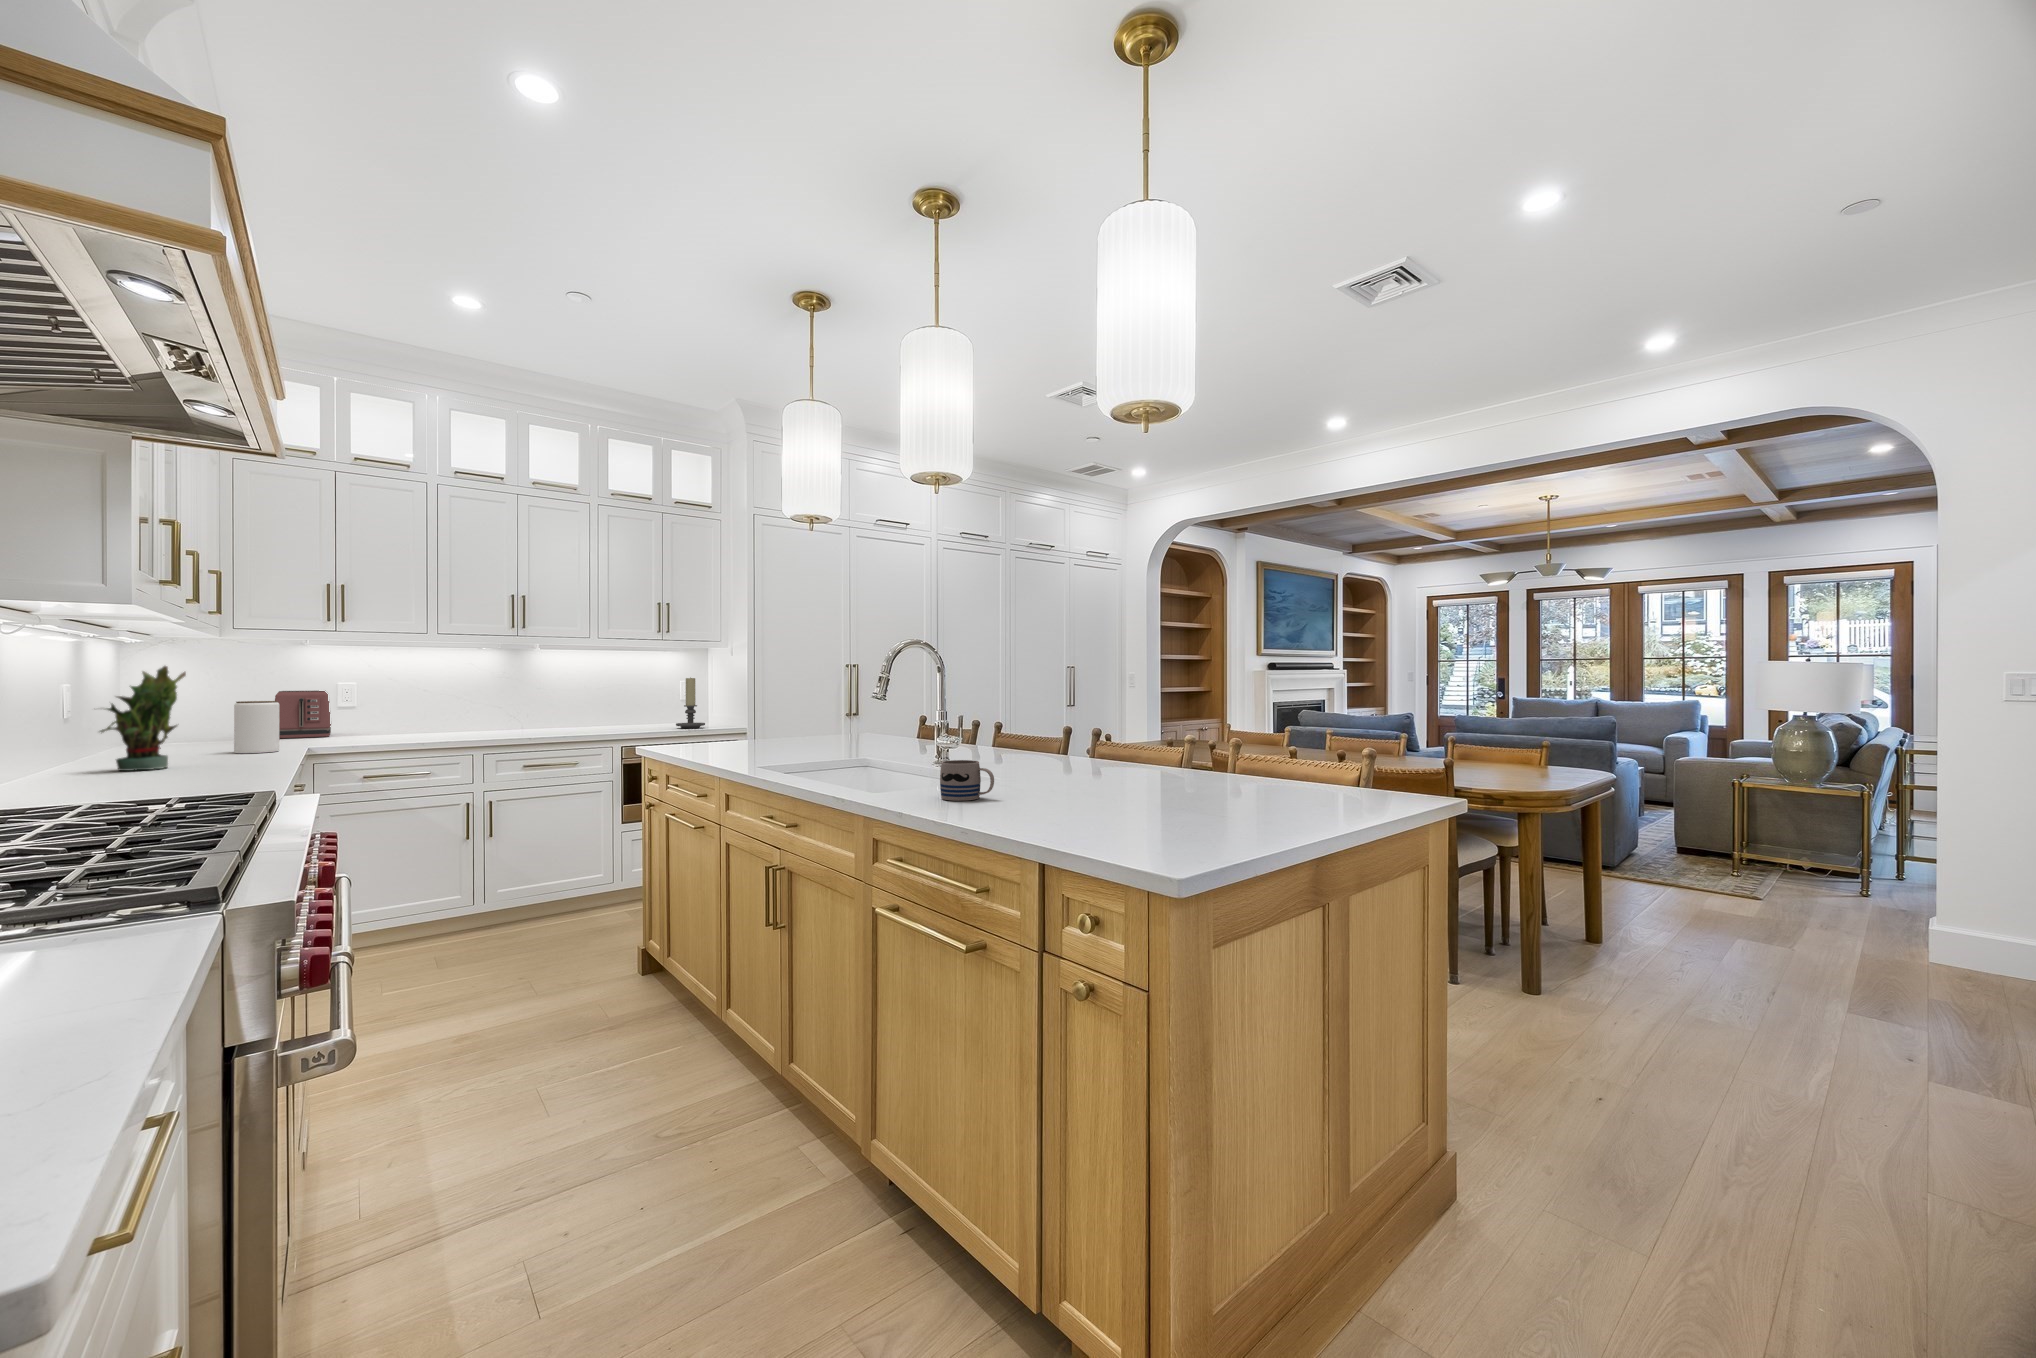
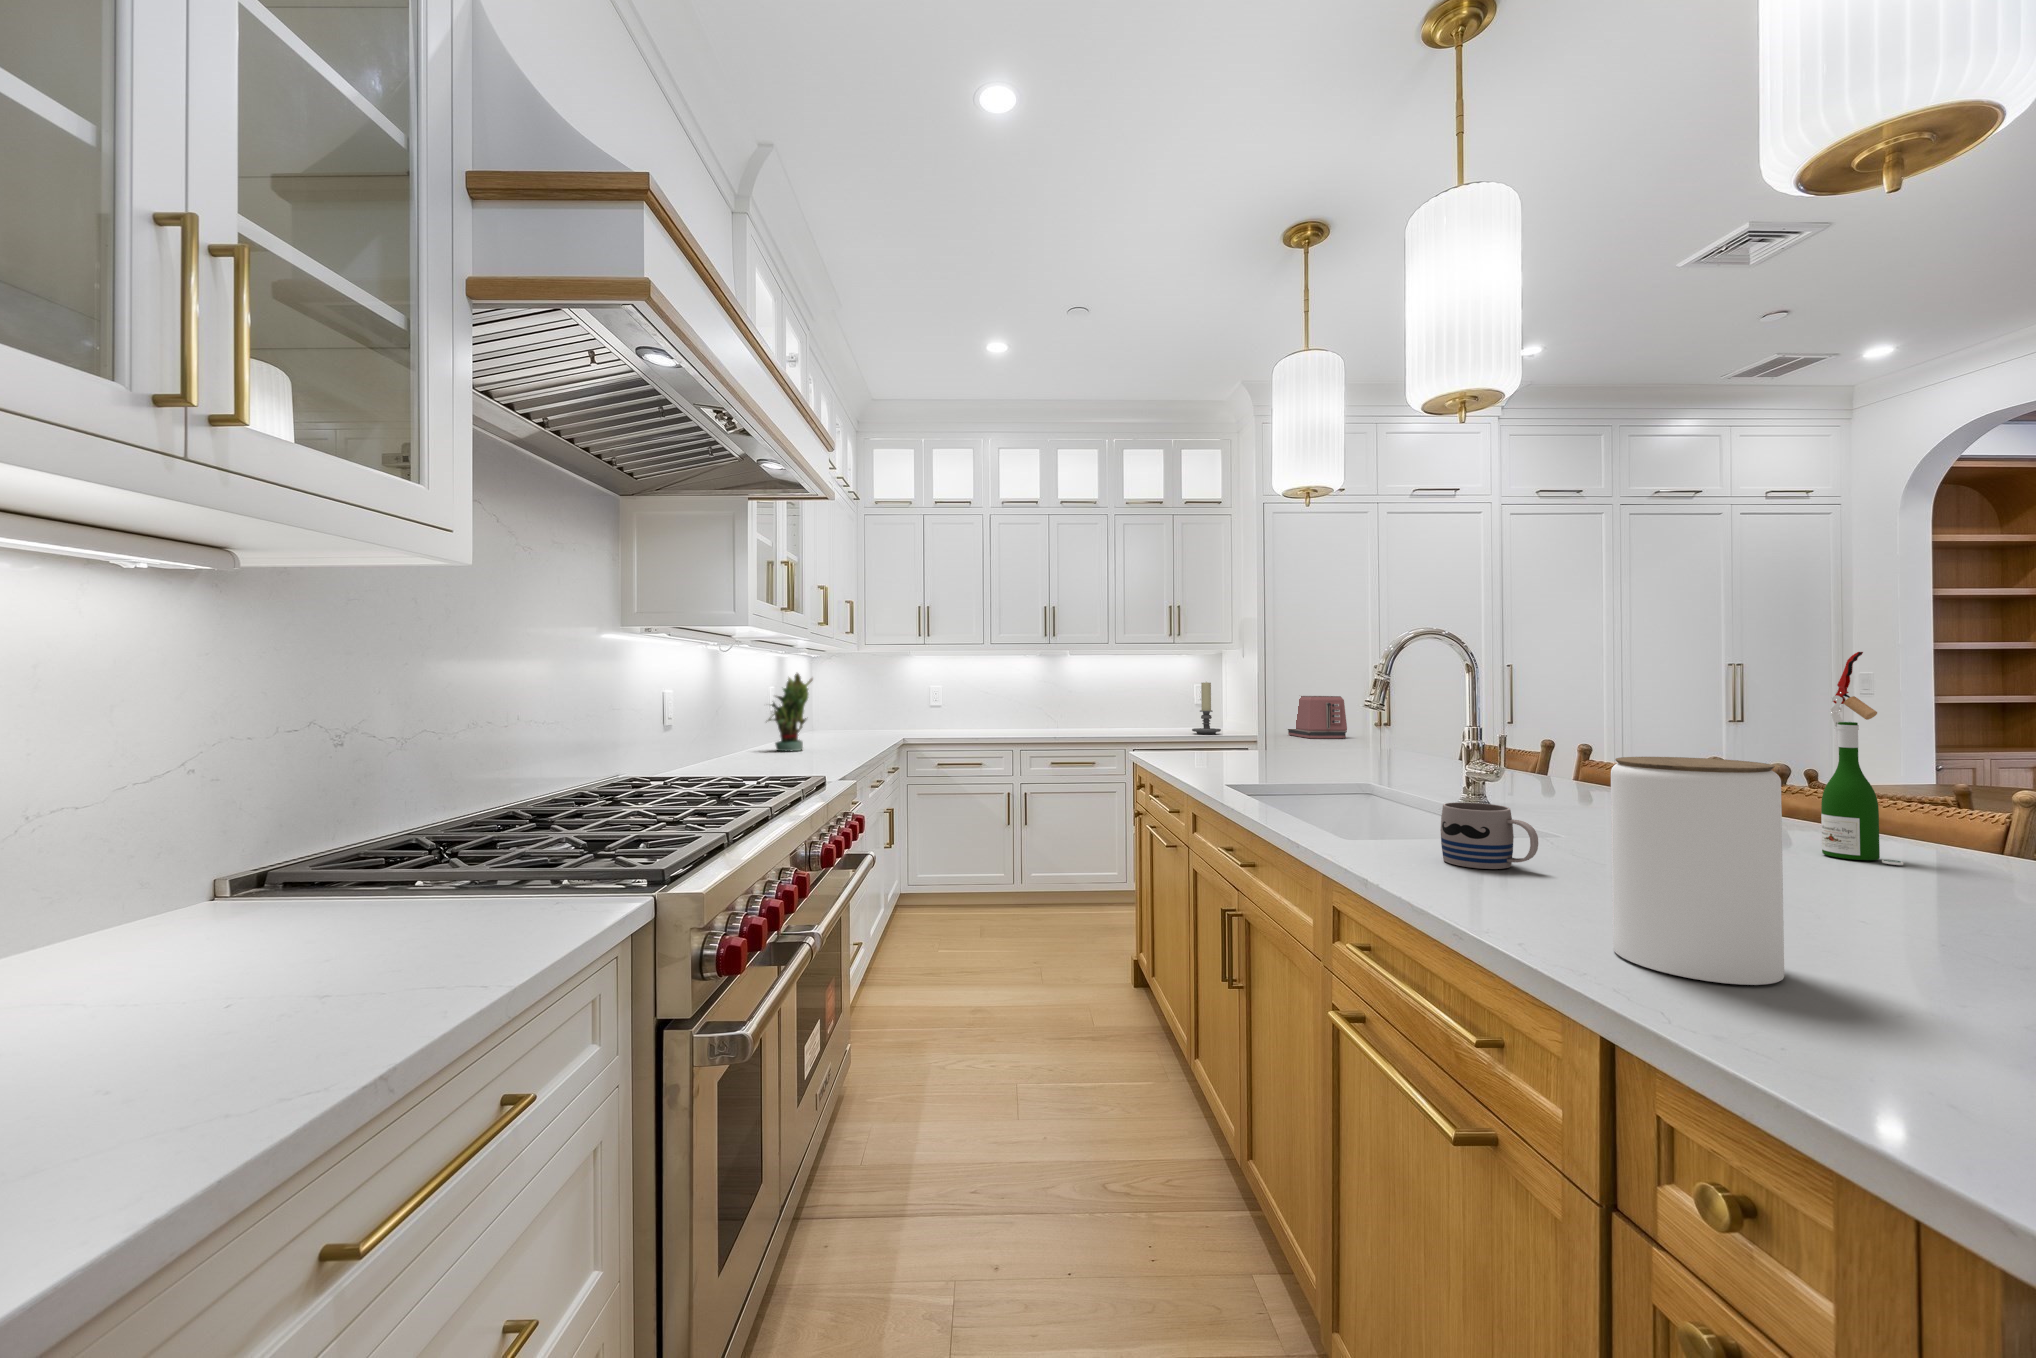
wine bottle: none [1117,665,1148,779] -> present [1821,652,1903,865]
toaster: present [275,690,331,738] -> present [1288,696,1347,739]
jar: present [234,701,279,753] -> present [1611,757,1784,985]

